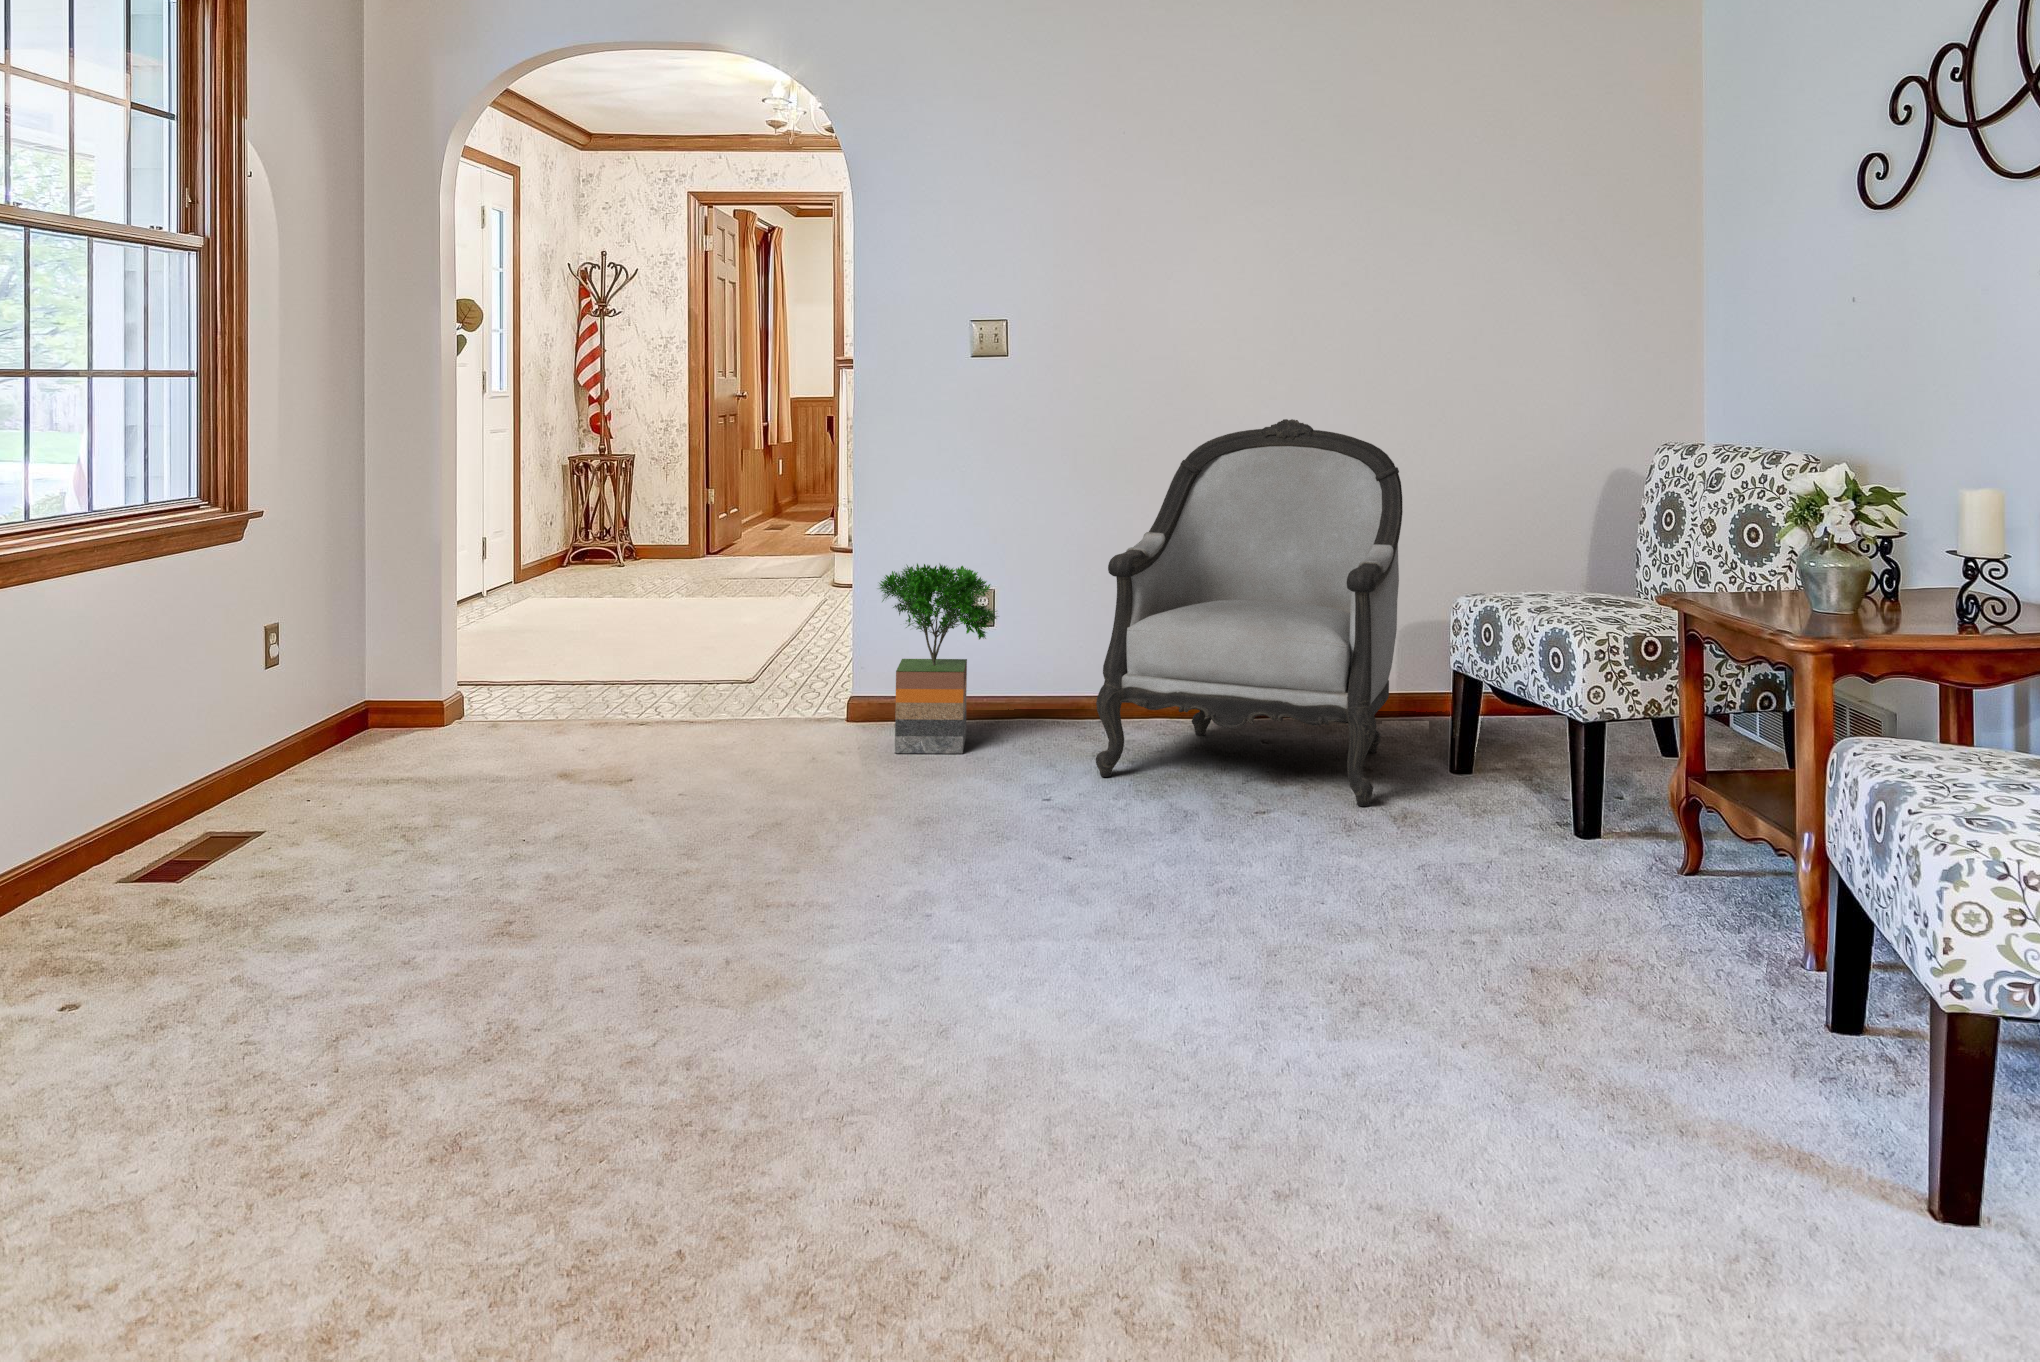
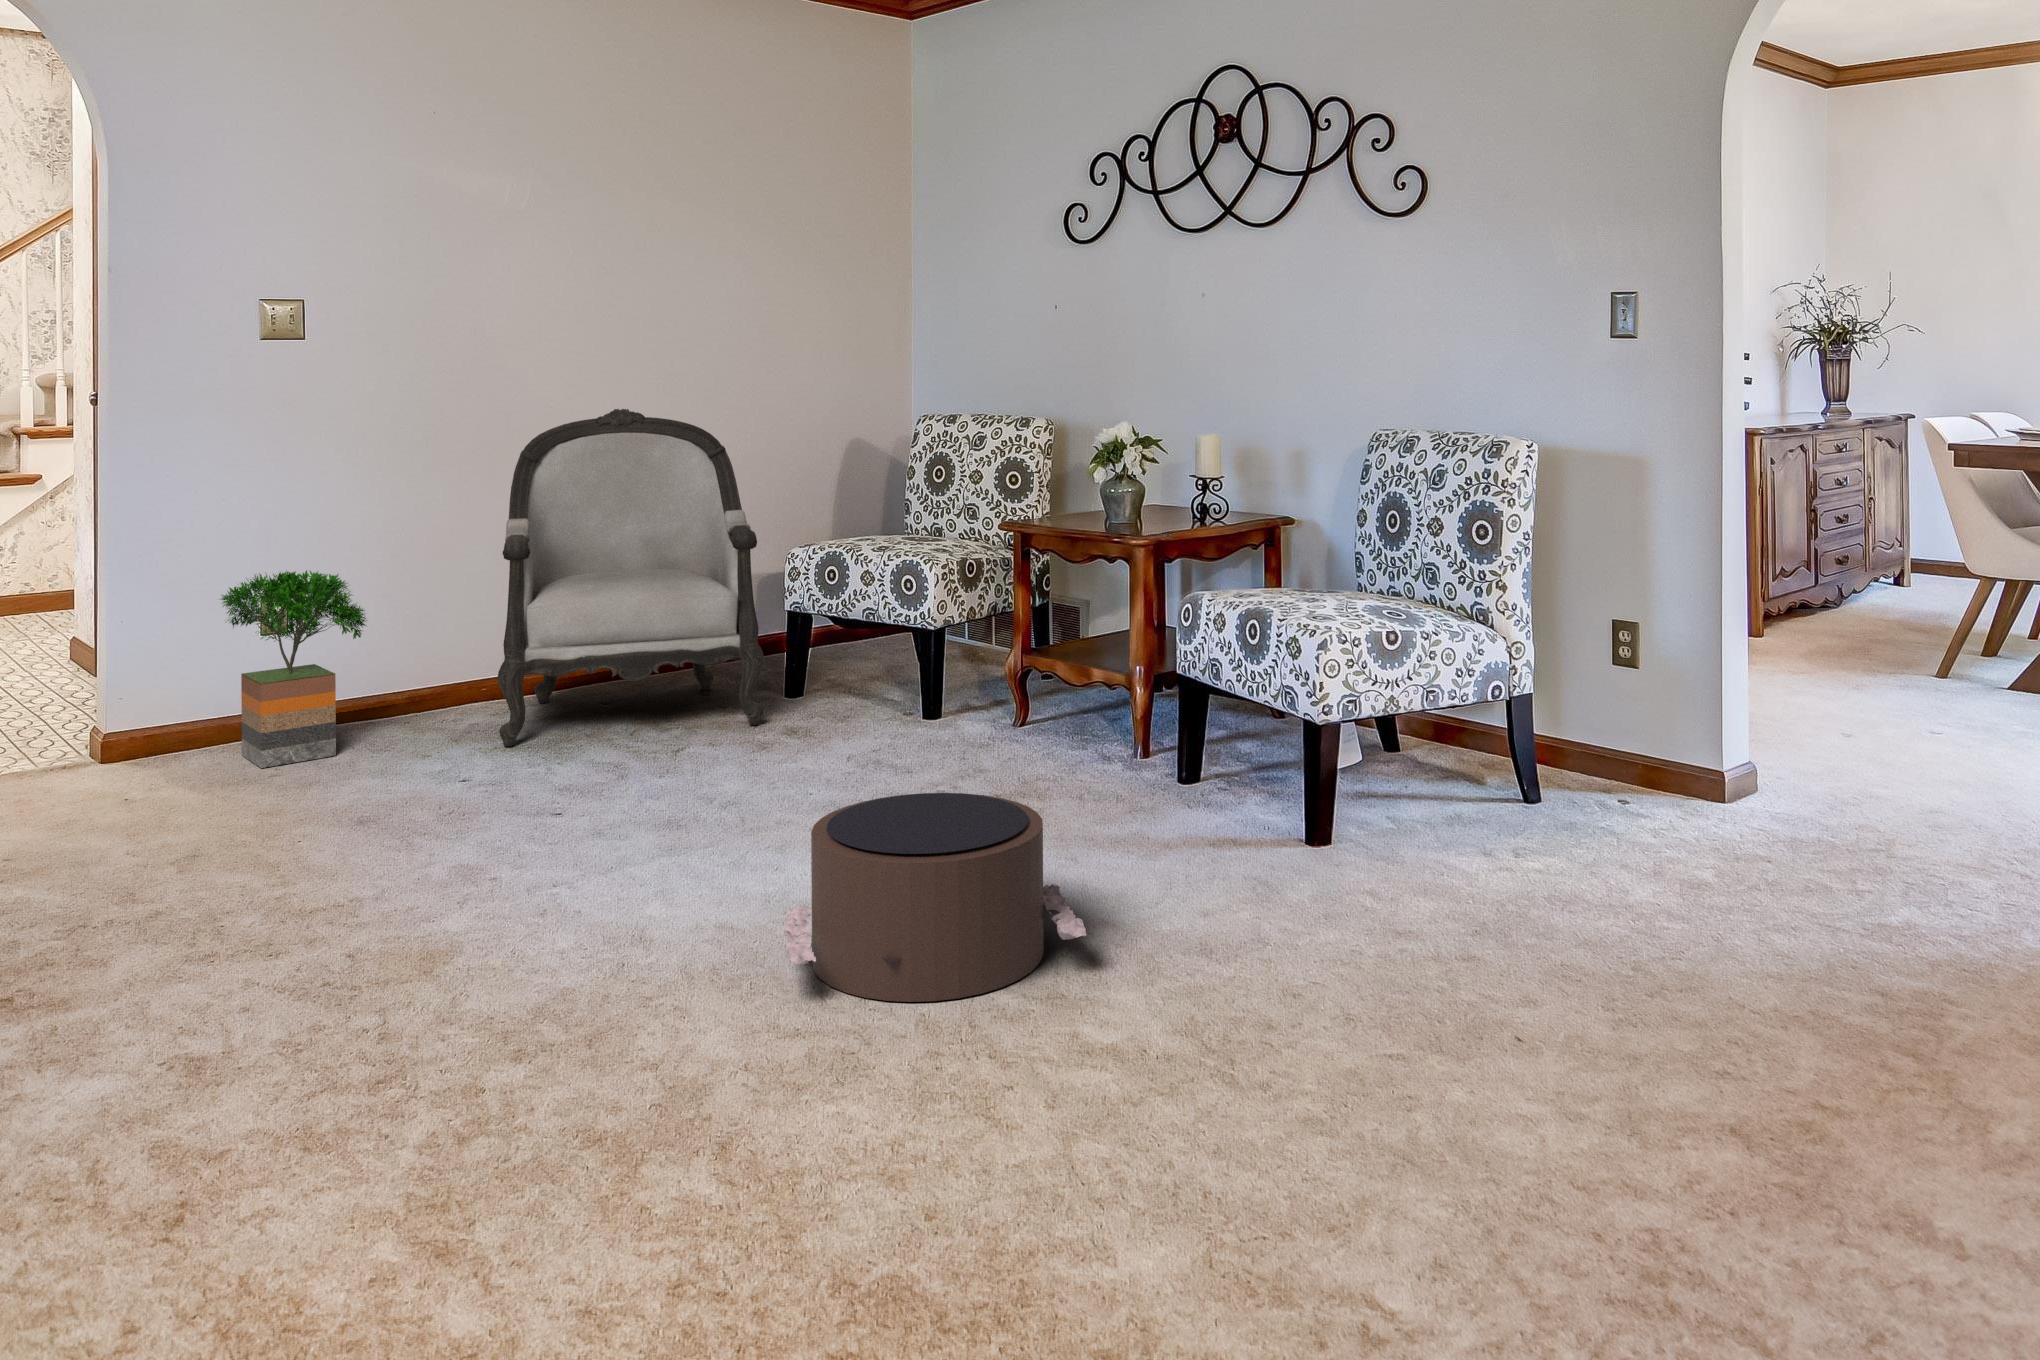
pouf: none [905,942,1340,1269] -> present [784,793,1086,1002]

